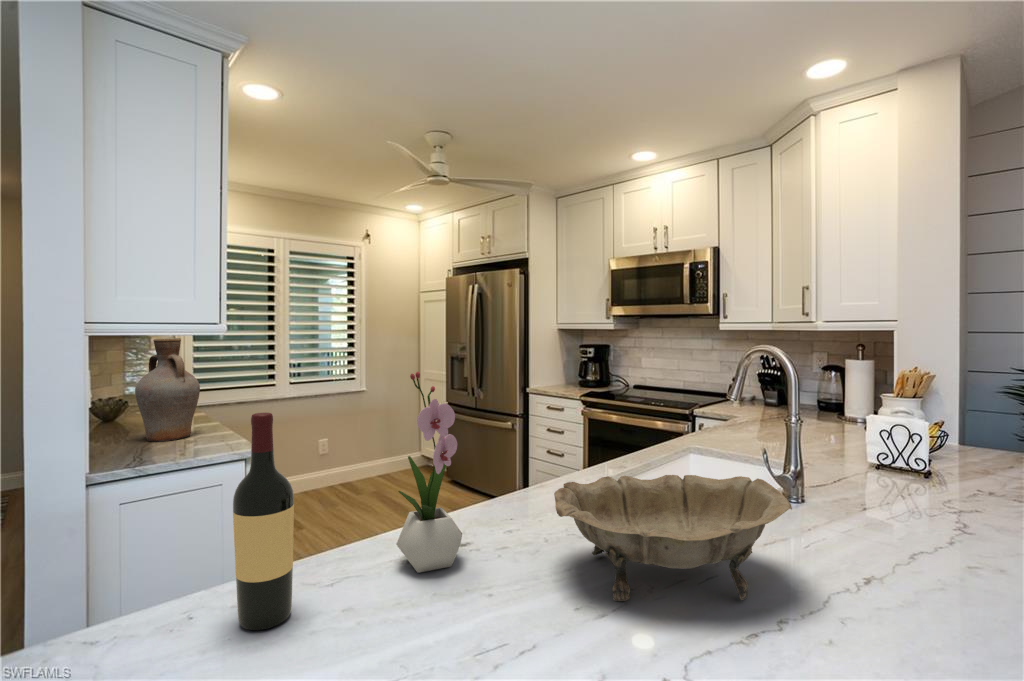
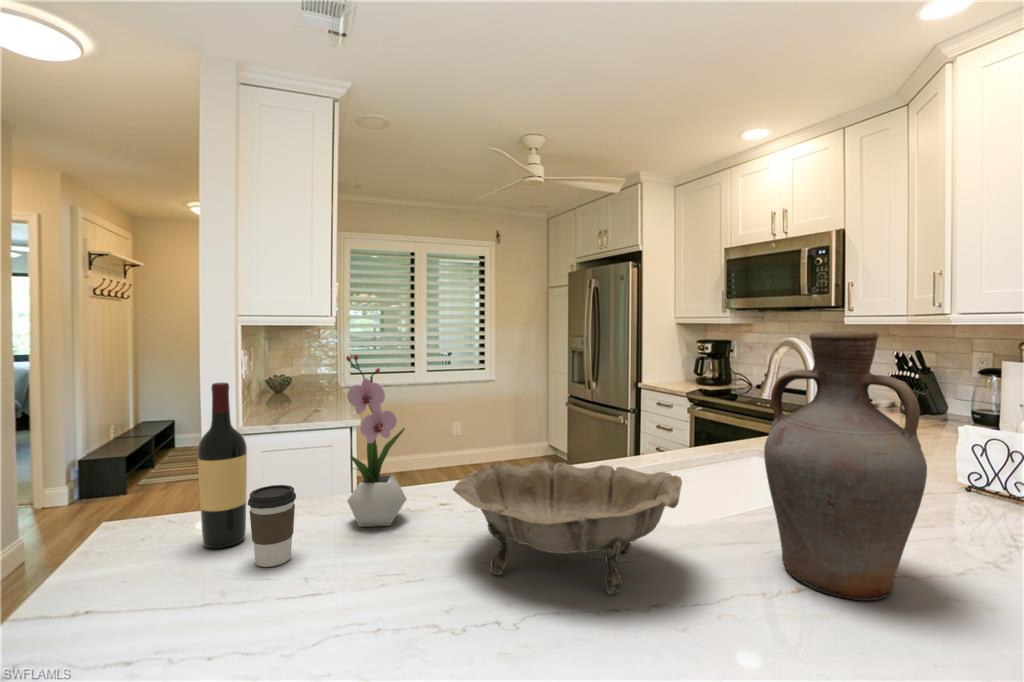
vase: present [135,338,200,442] -> present [764,331,927,600]
coffee cup: none [330,535,387,641] -> present [248,485,296,567]

